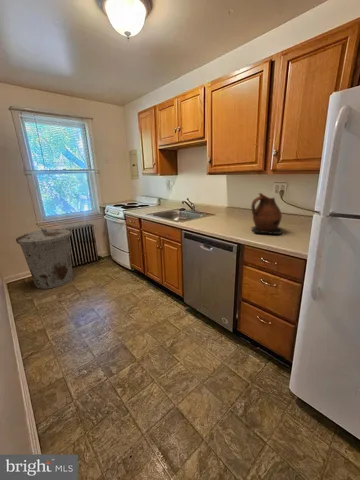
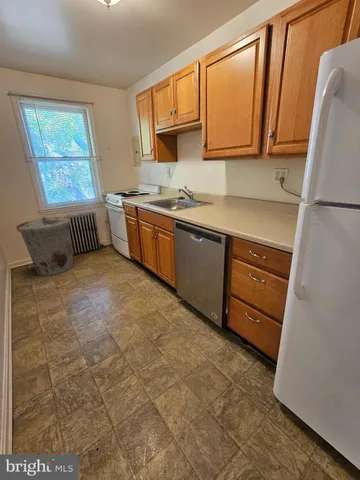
ceramic pitcher: present [251,193,282,234] -> none [242,179,278,225]

